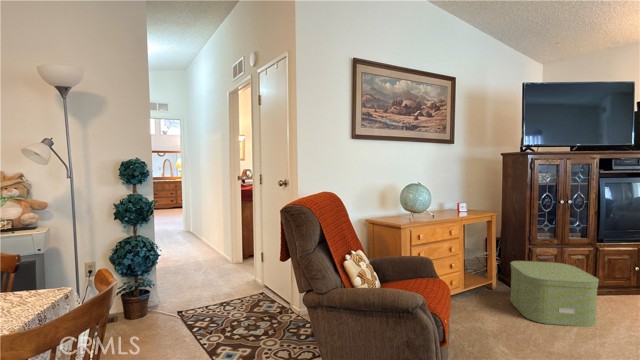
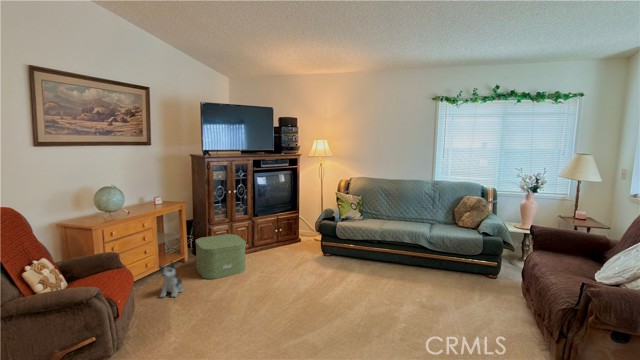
plush toy: none [470,284,501,334] -> present [159,262,184,297]

